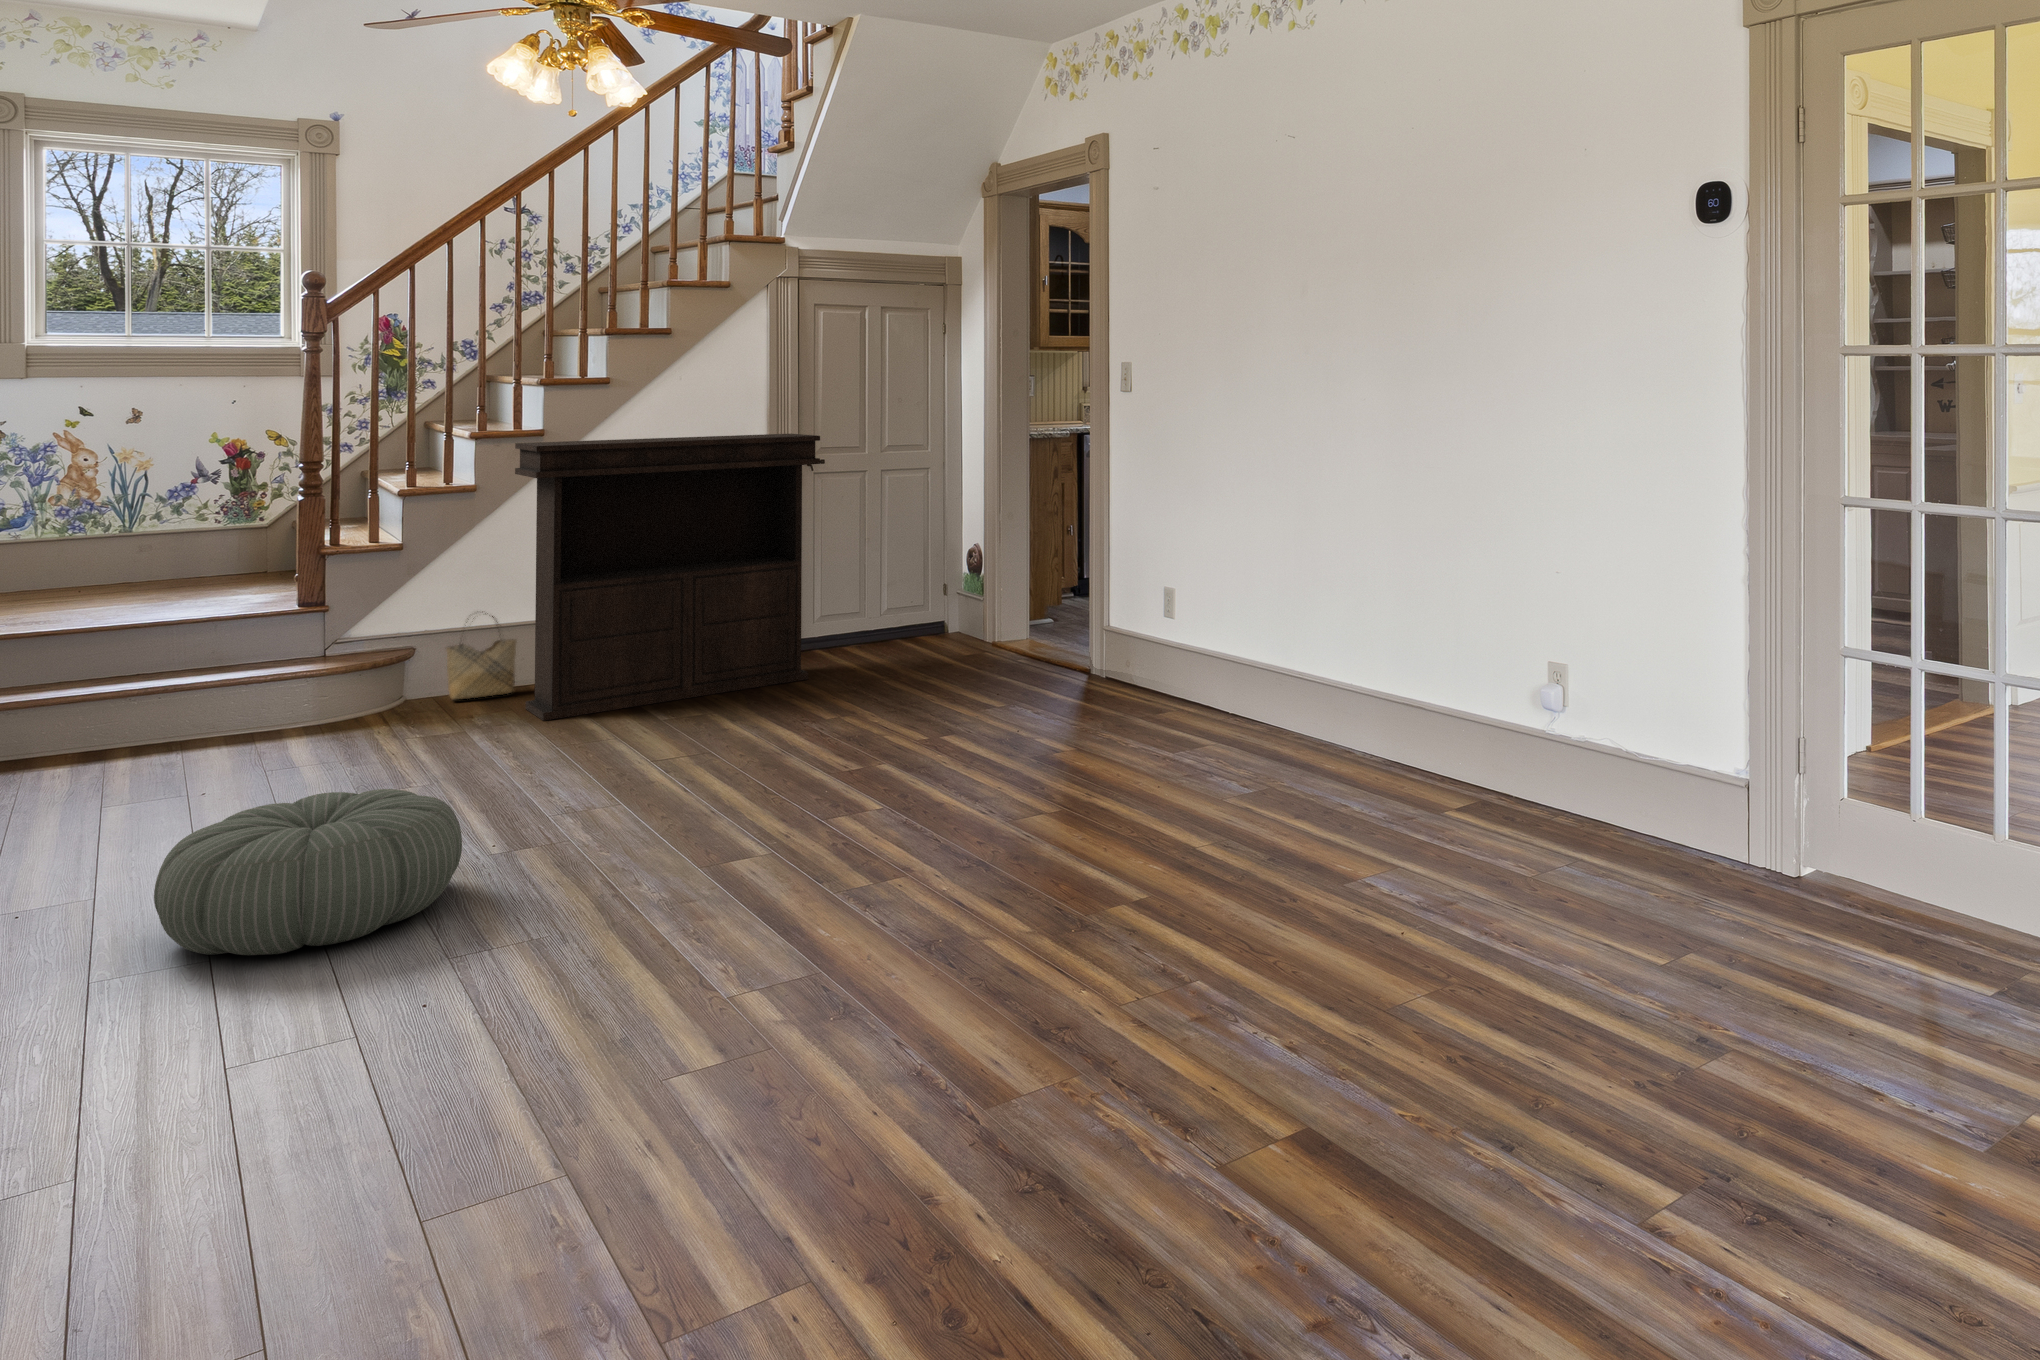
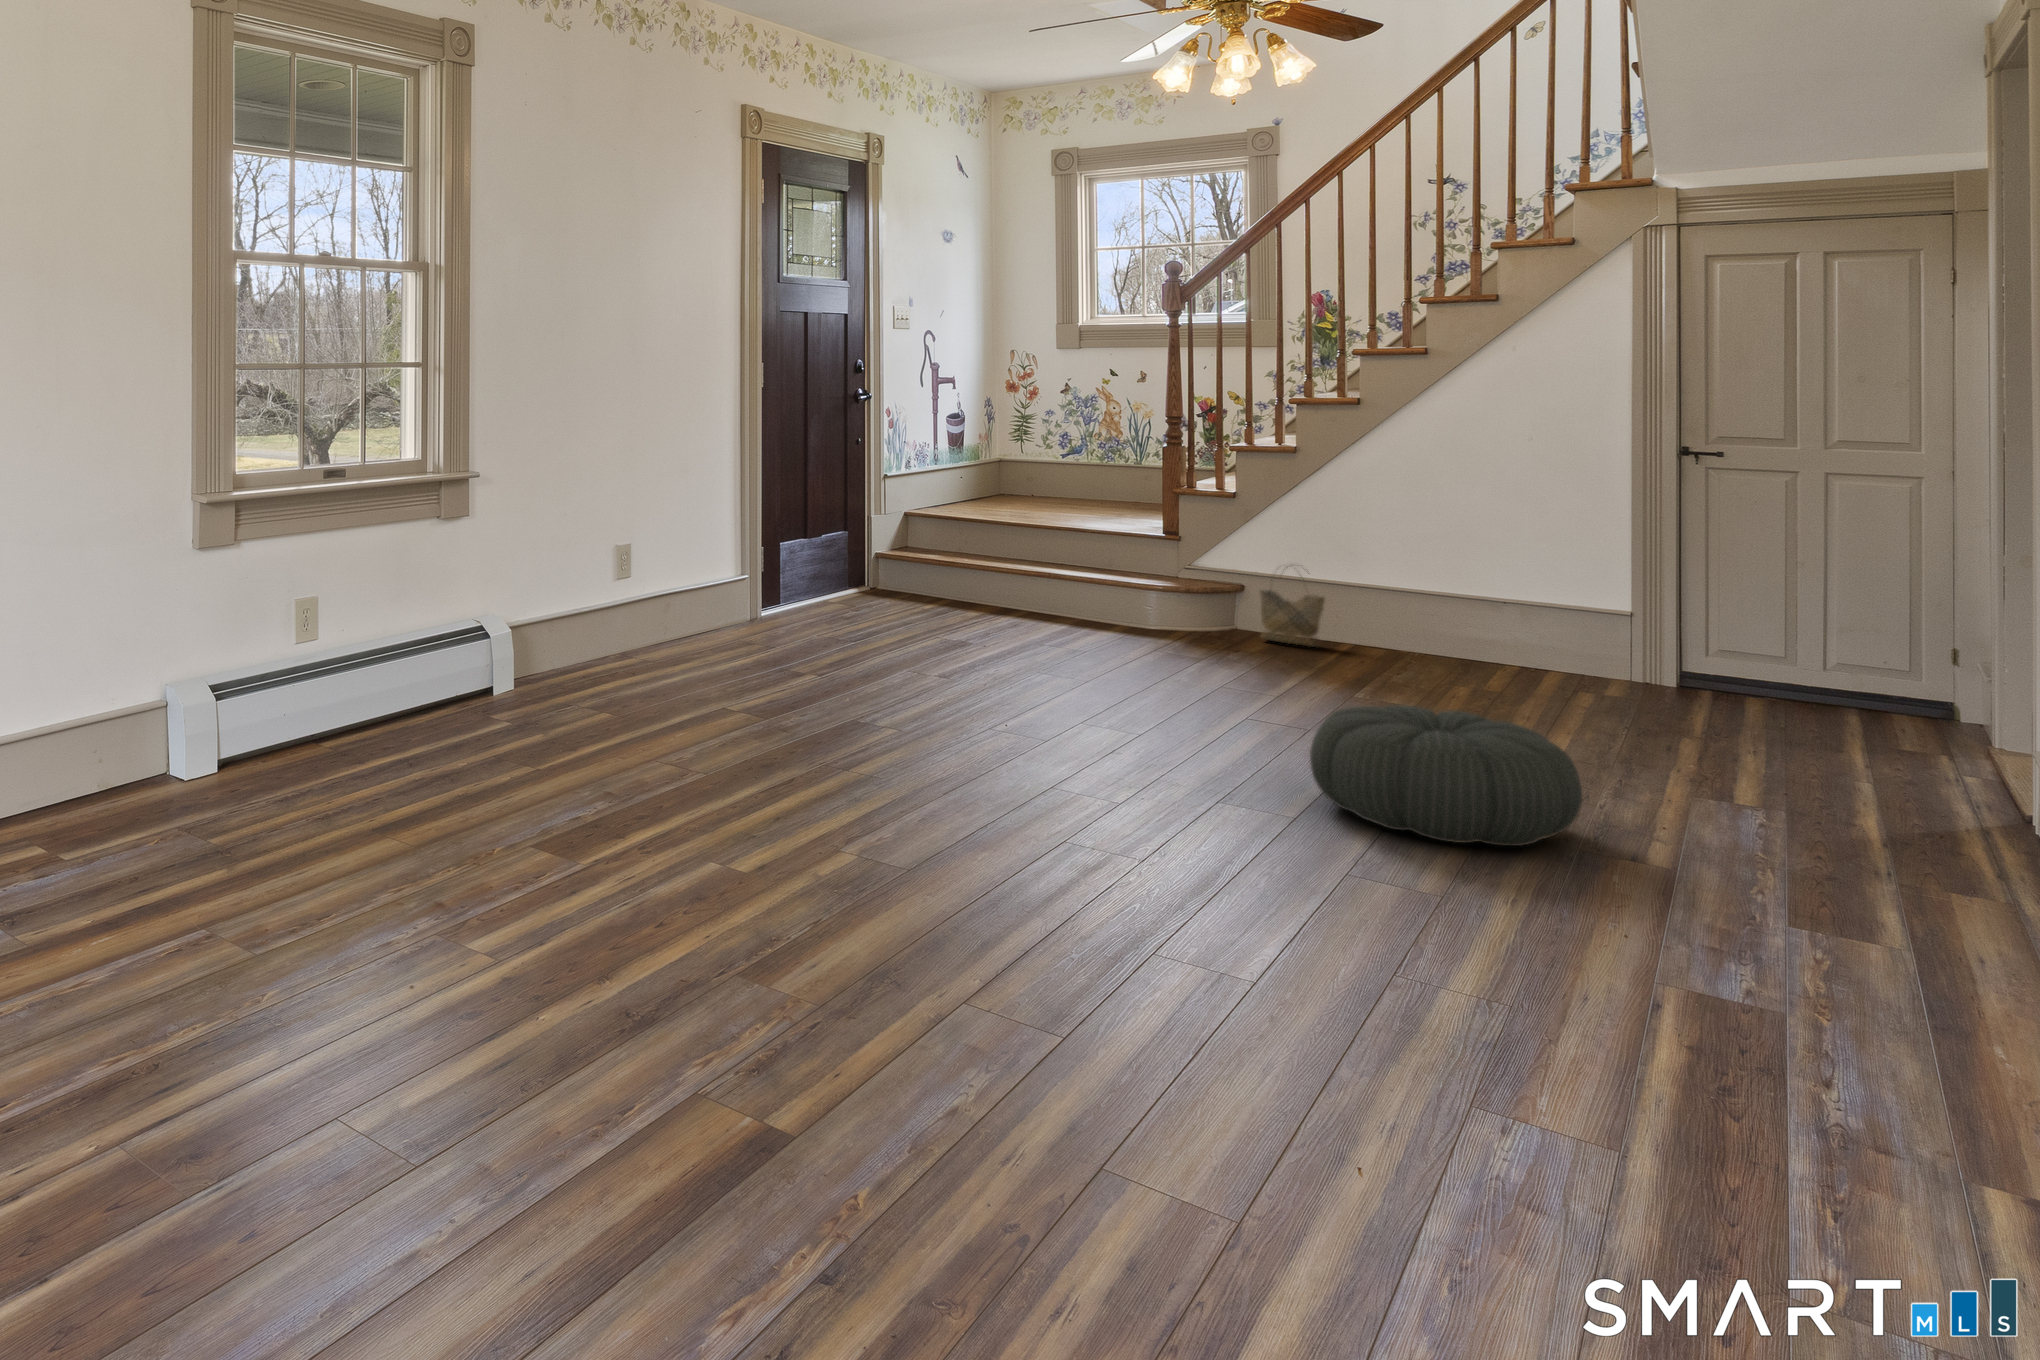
console table: present [515,434,820,721] -> none [1273,404,1621,712]
pouf: present [154,789,462,955] -> present [1310,705,1582,846]

